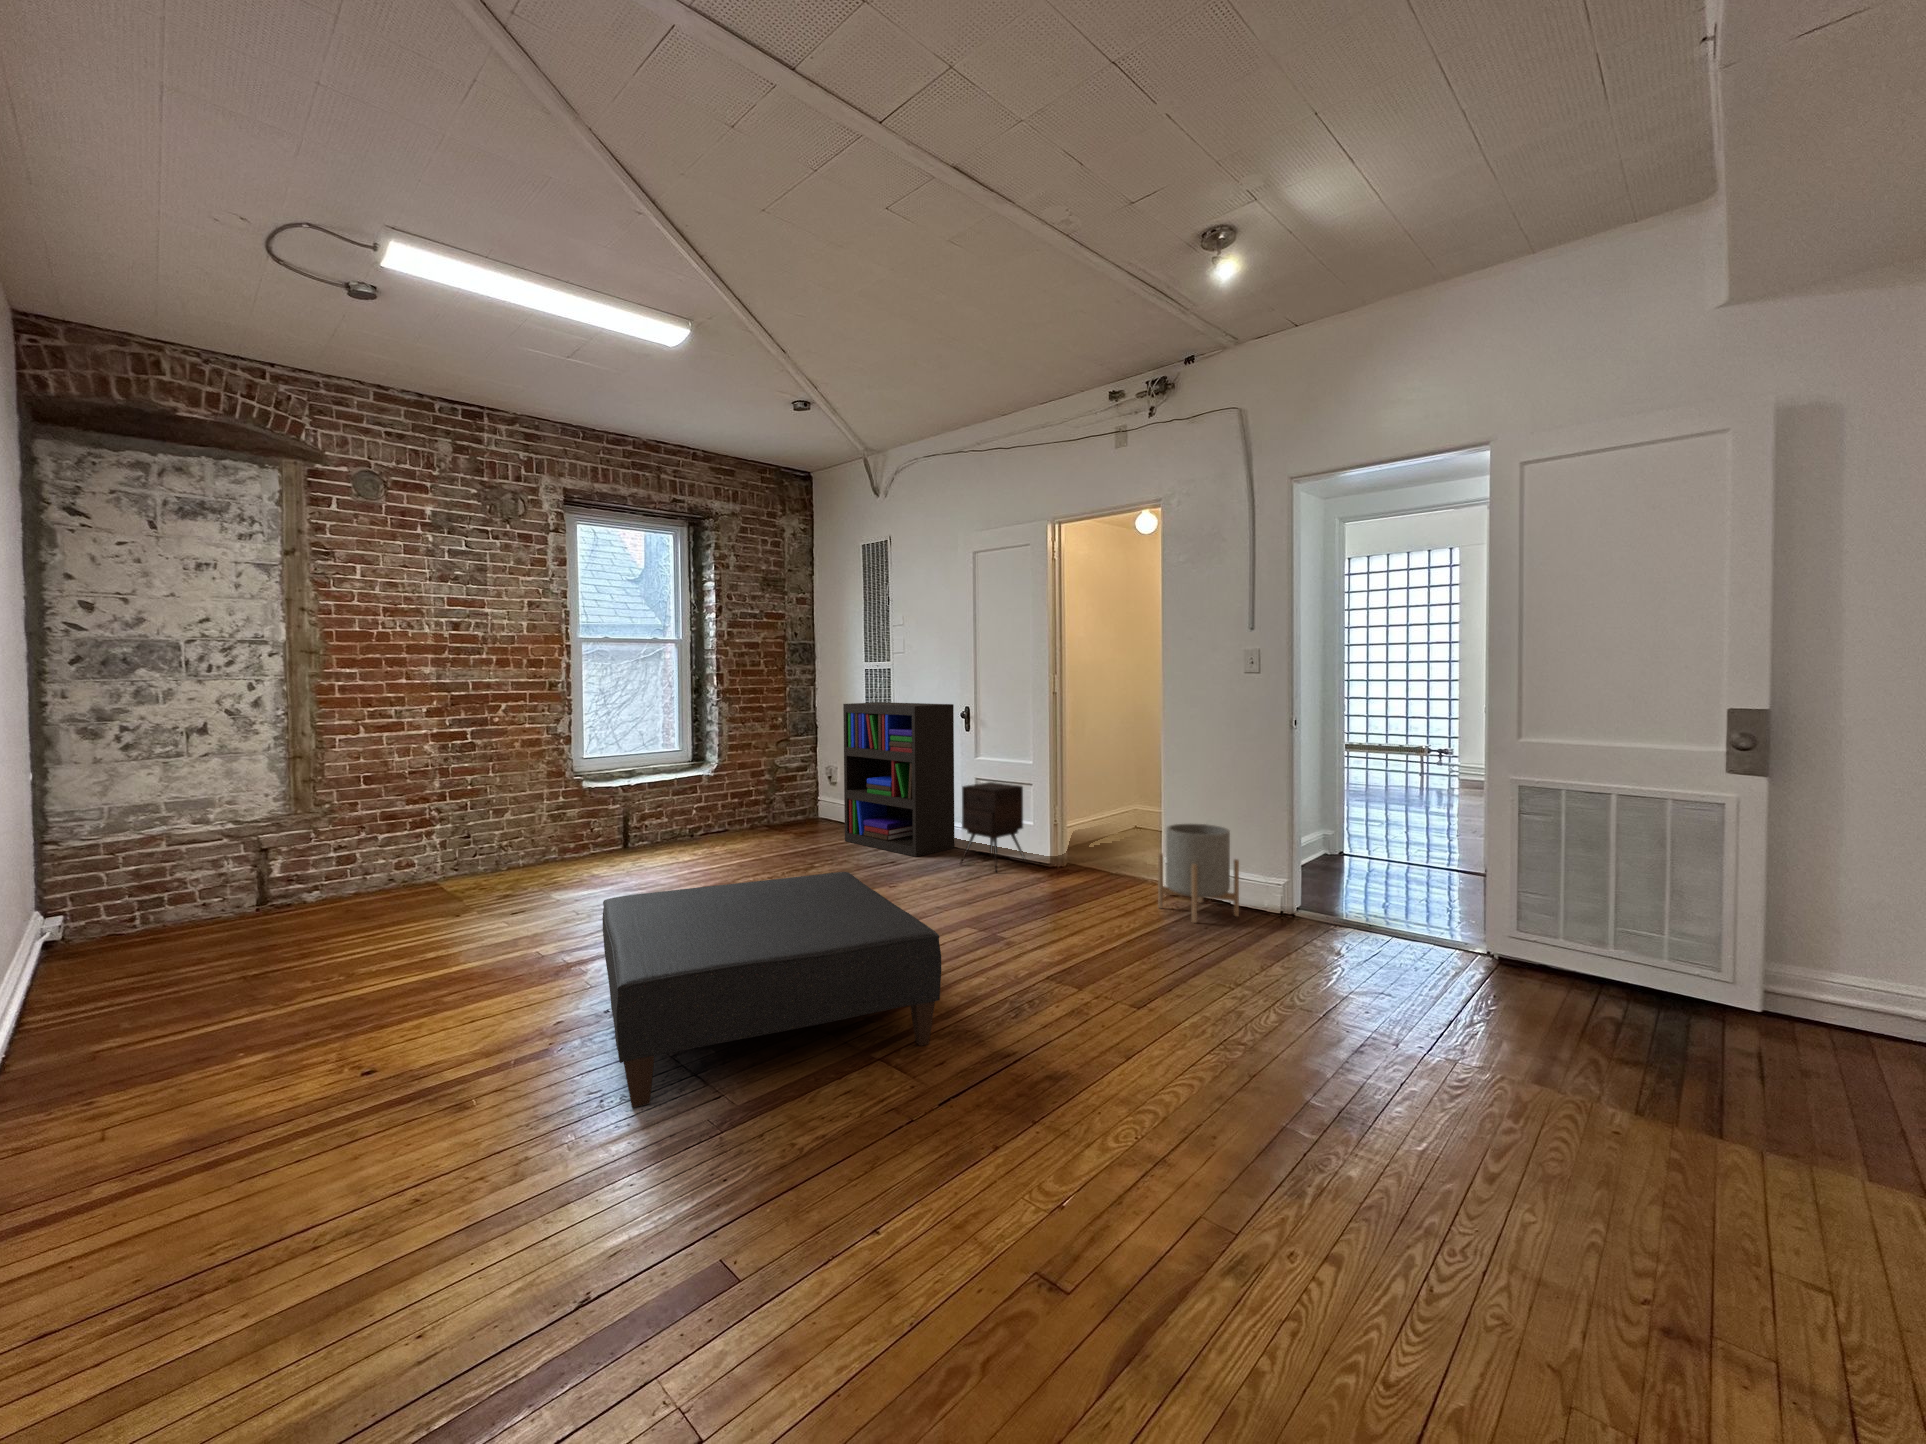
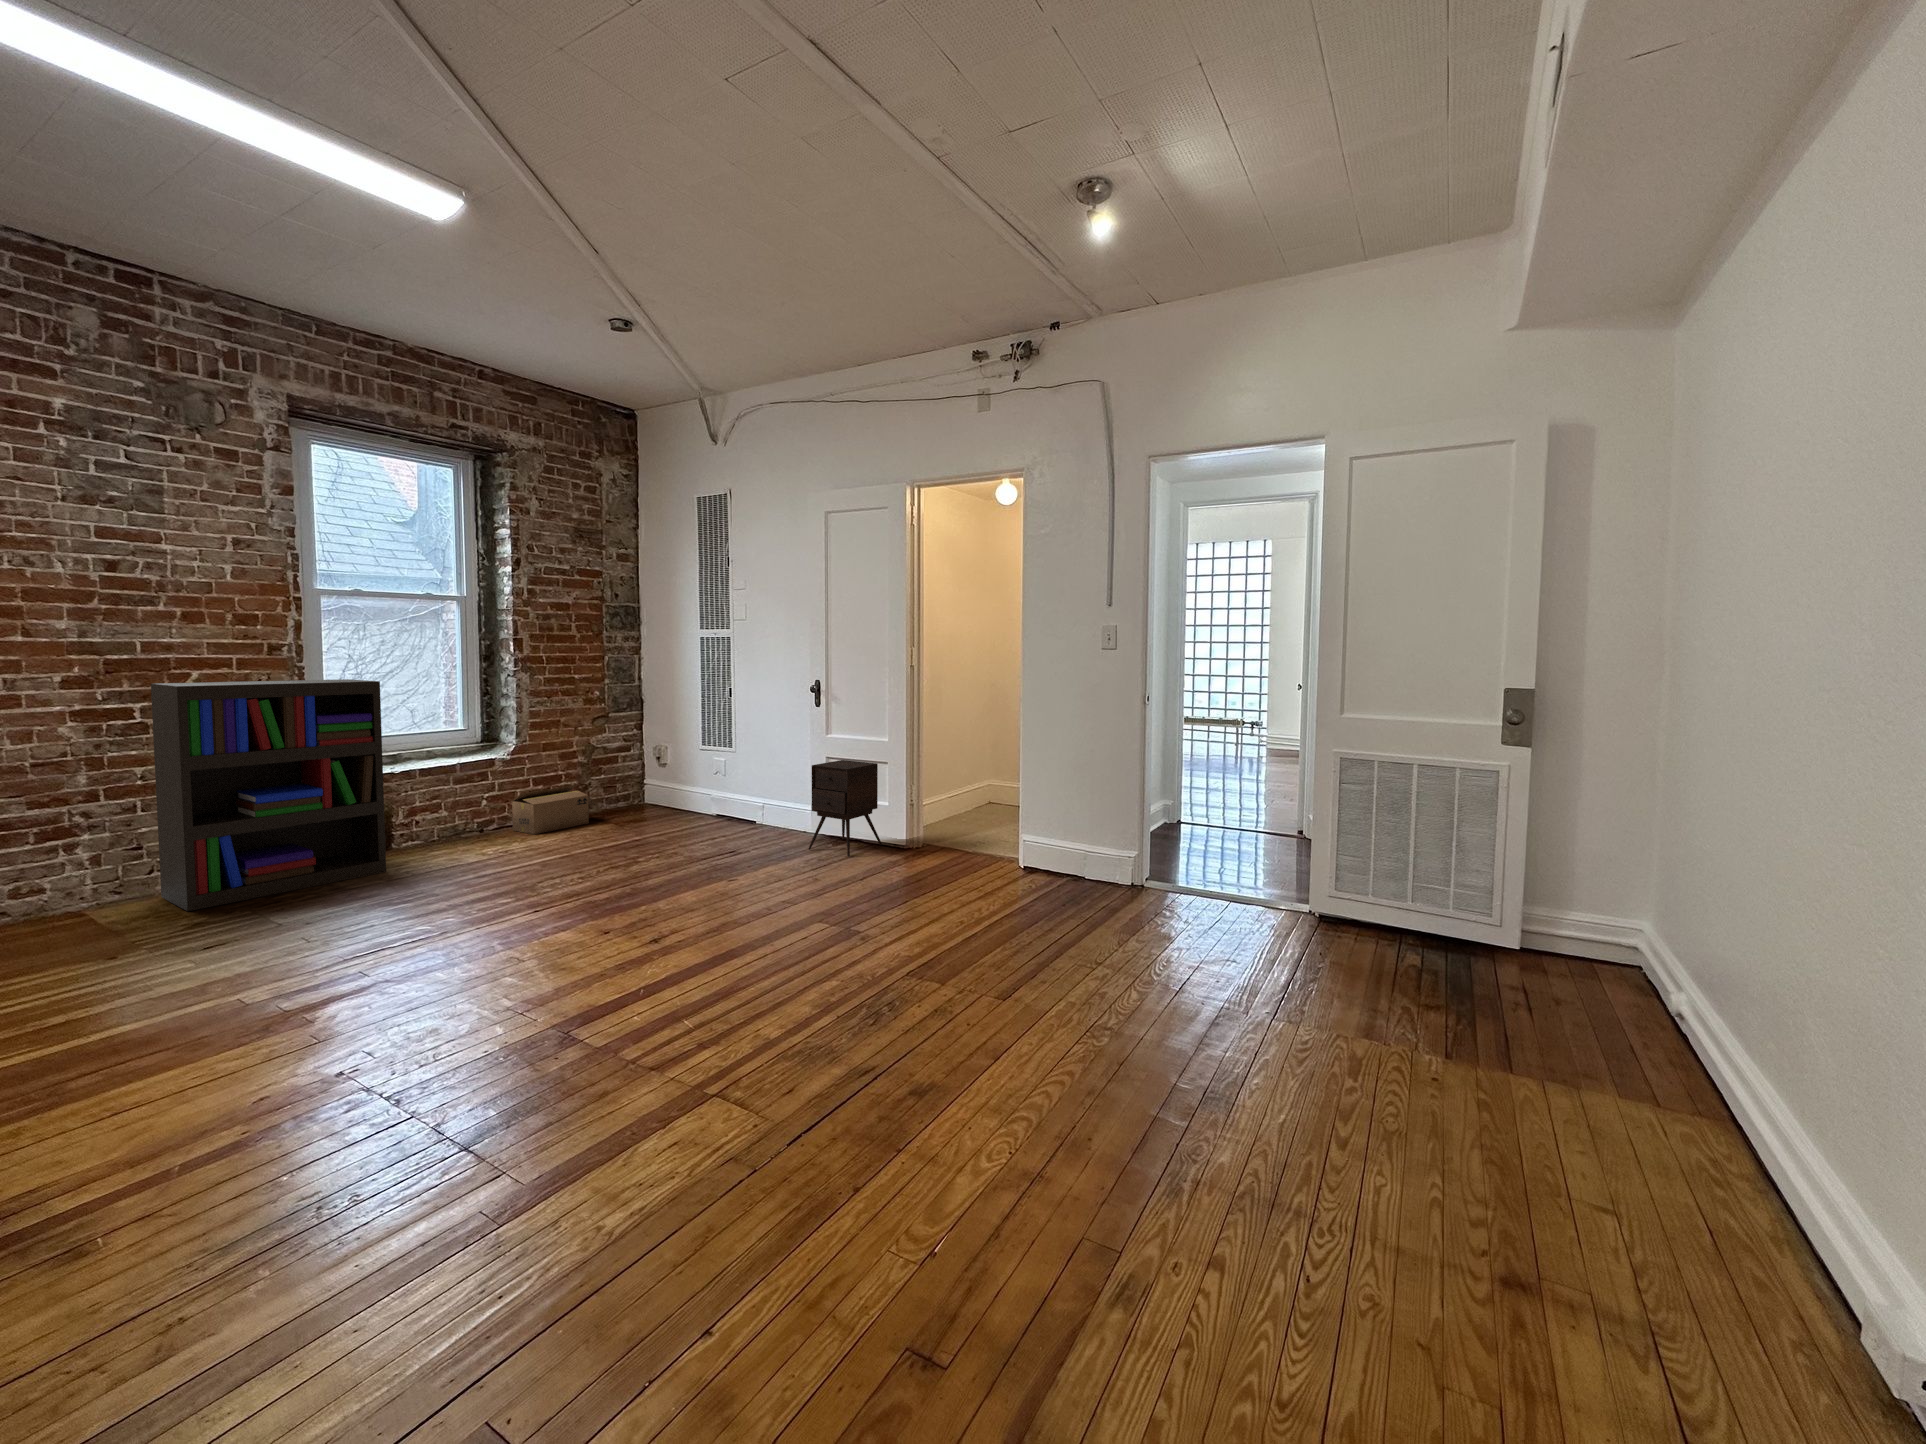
bookshelf: present [843,702,955,857] -> present [151,679,386,911]
cardboard box: none [714,800,778,841] -> present [512,785,595,834]
planter: present [1158,823,1239,923] -> none [1016,798,1093,898]
ottoman: present [602,872,941,1107] -> none [329,870,789,1213]

